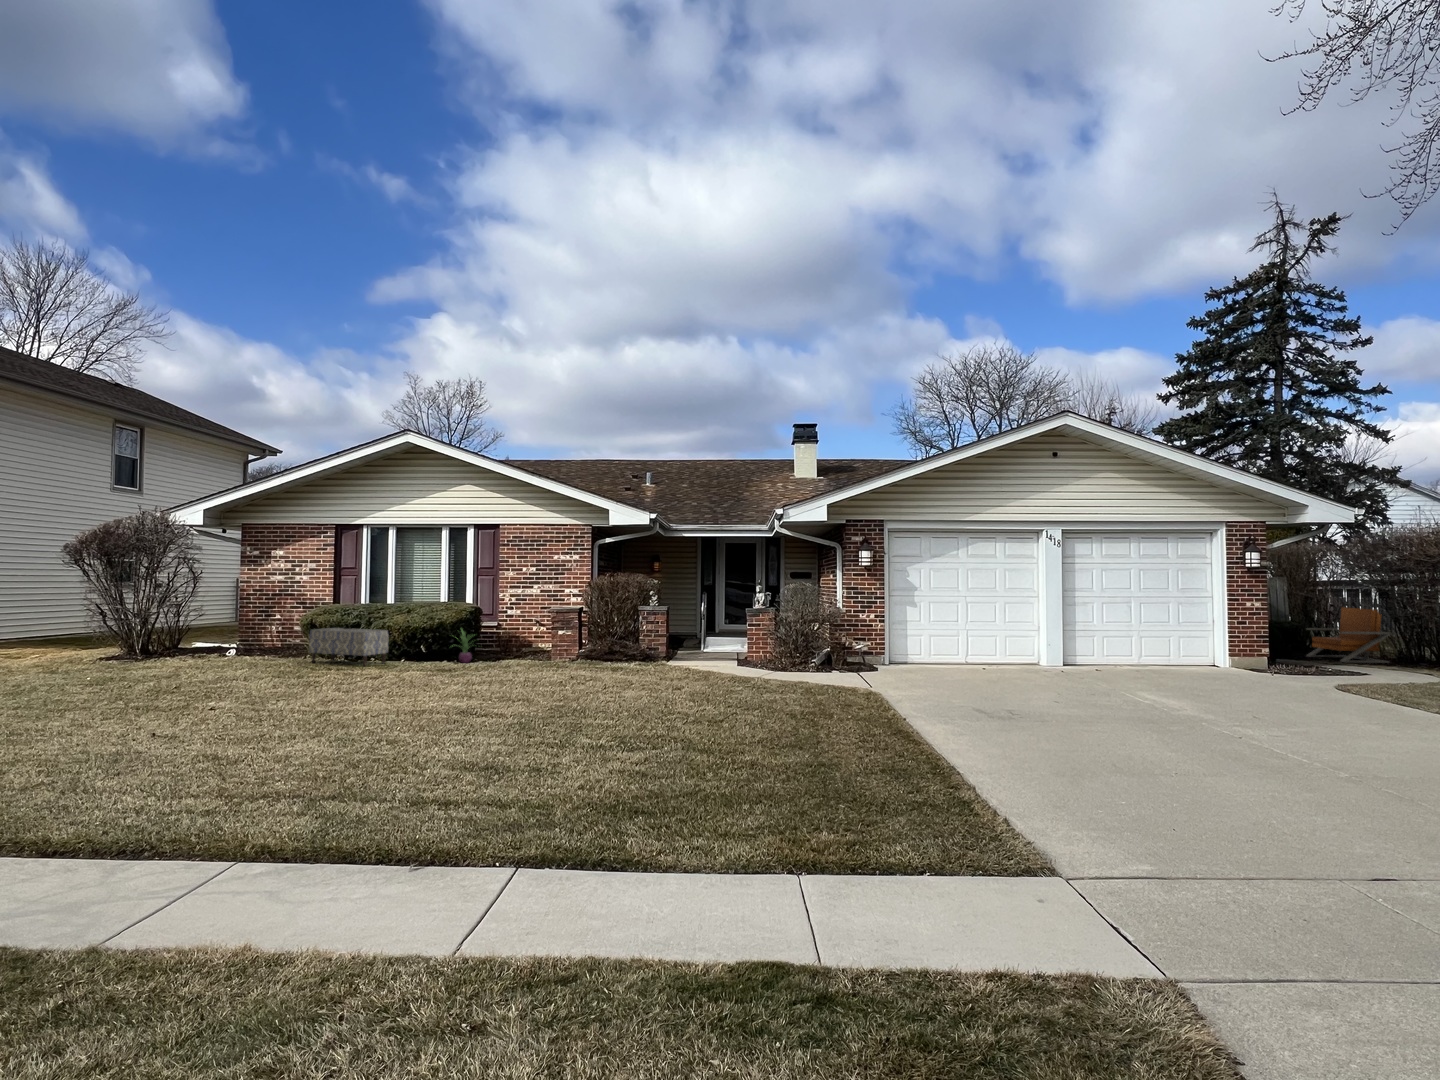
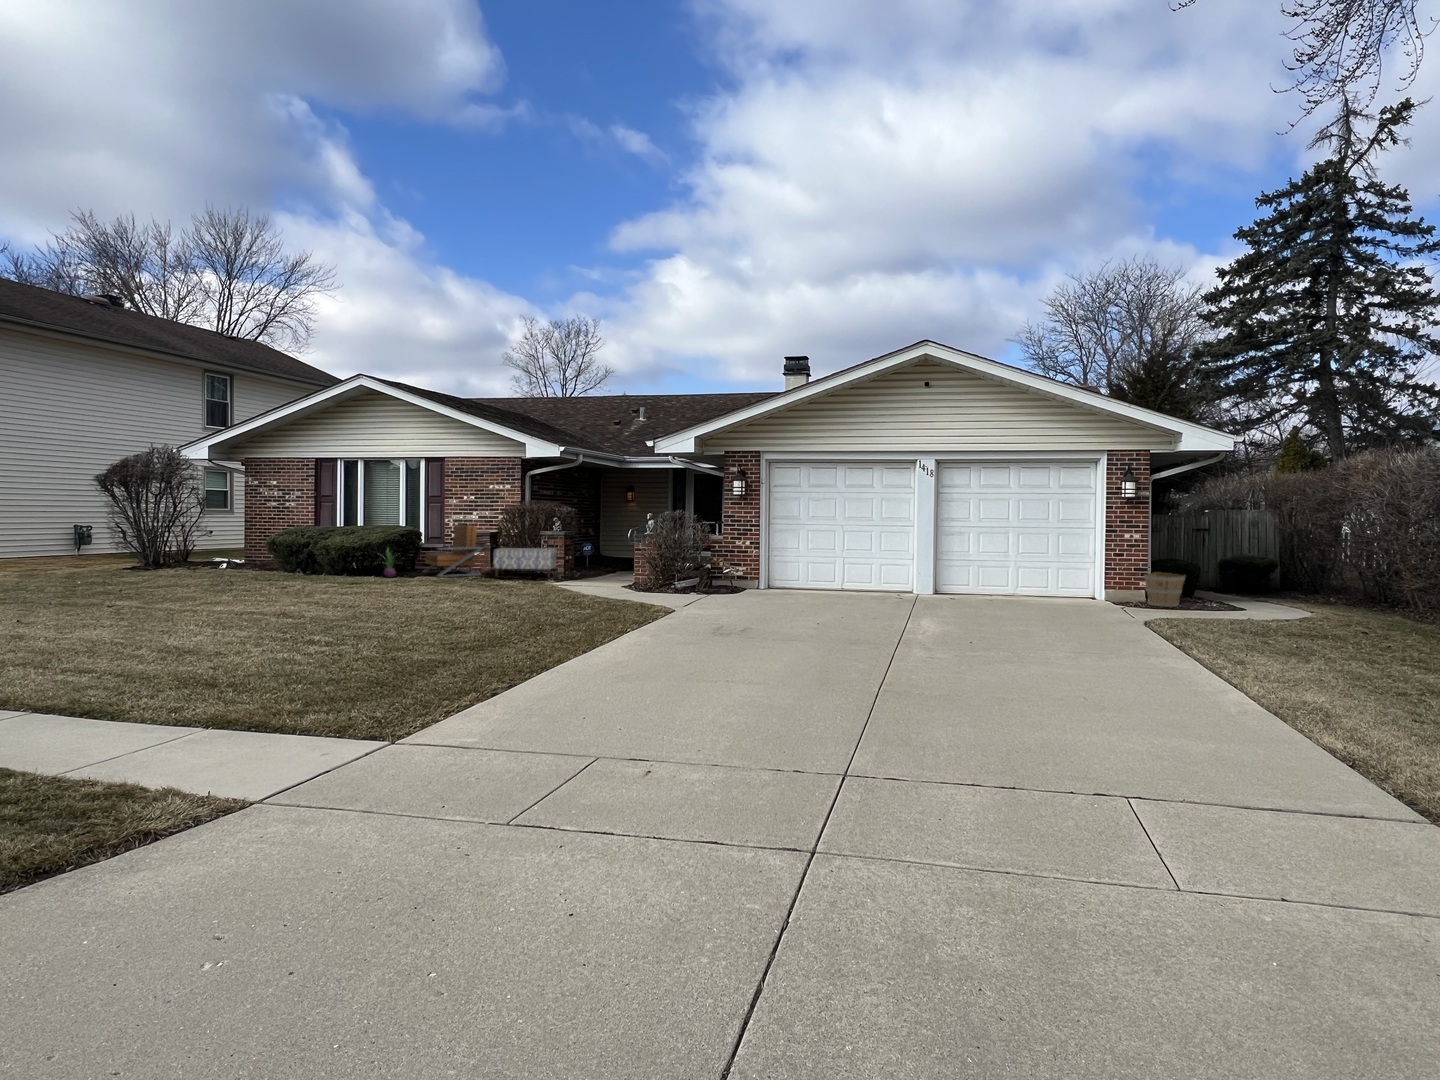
lounge chair: present [1307,607,1391,663] -> present [423,524,483,577]
bench: present [309,628,389,666] -> present [493,548,557,577]
wooden bucket: none [1270,640,1313,673] -> present [1144,572,1185,607]

